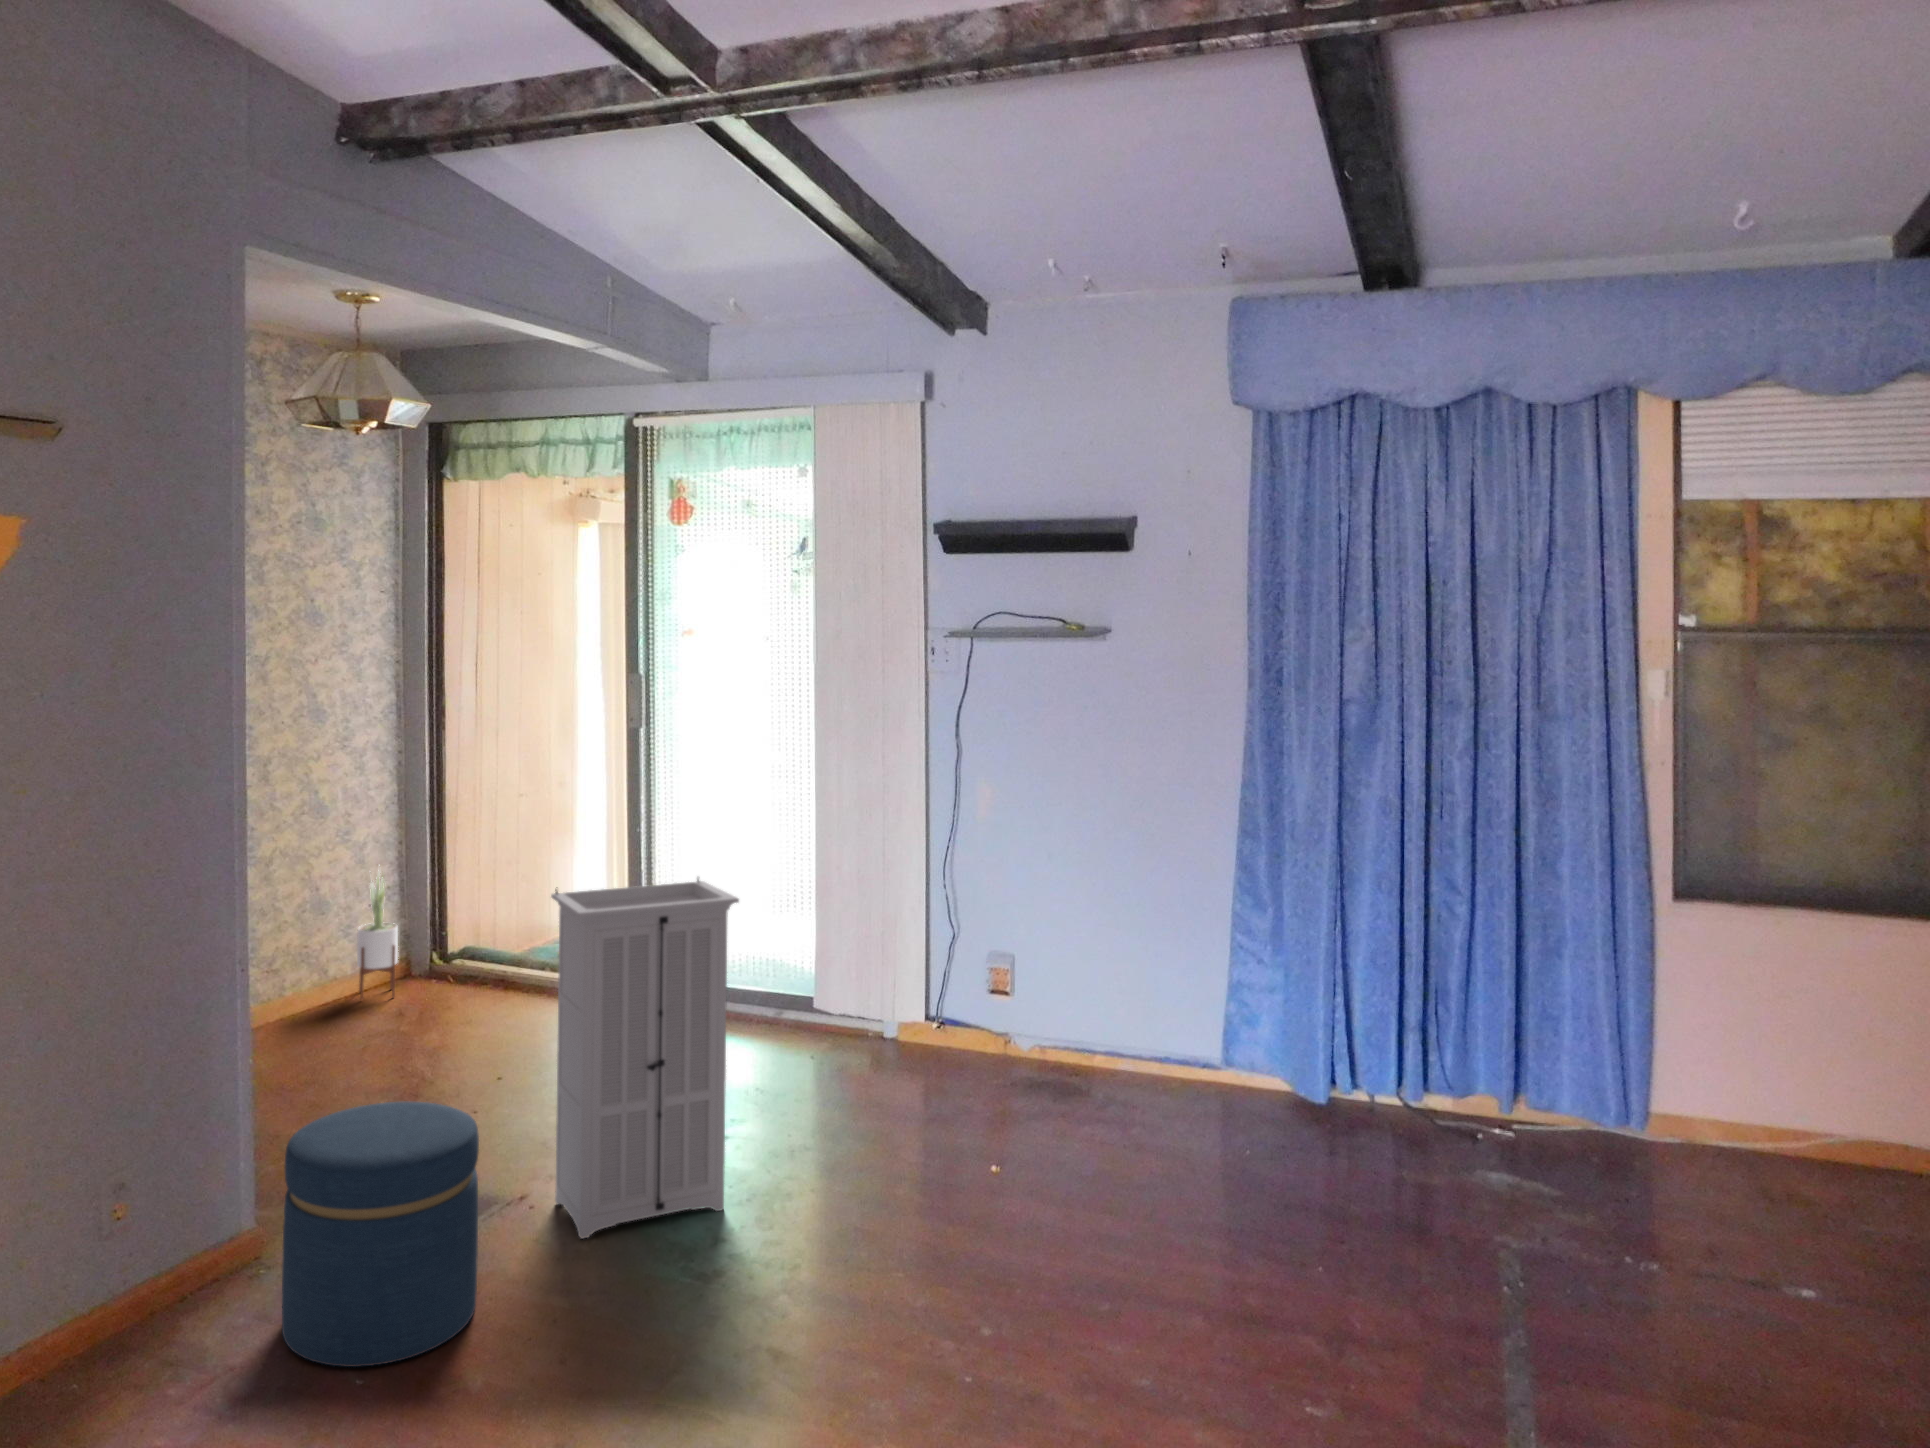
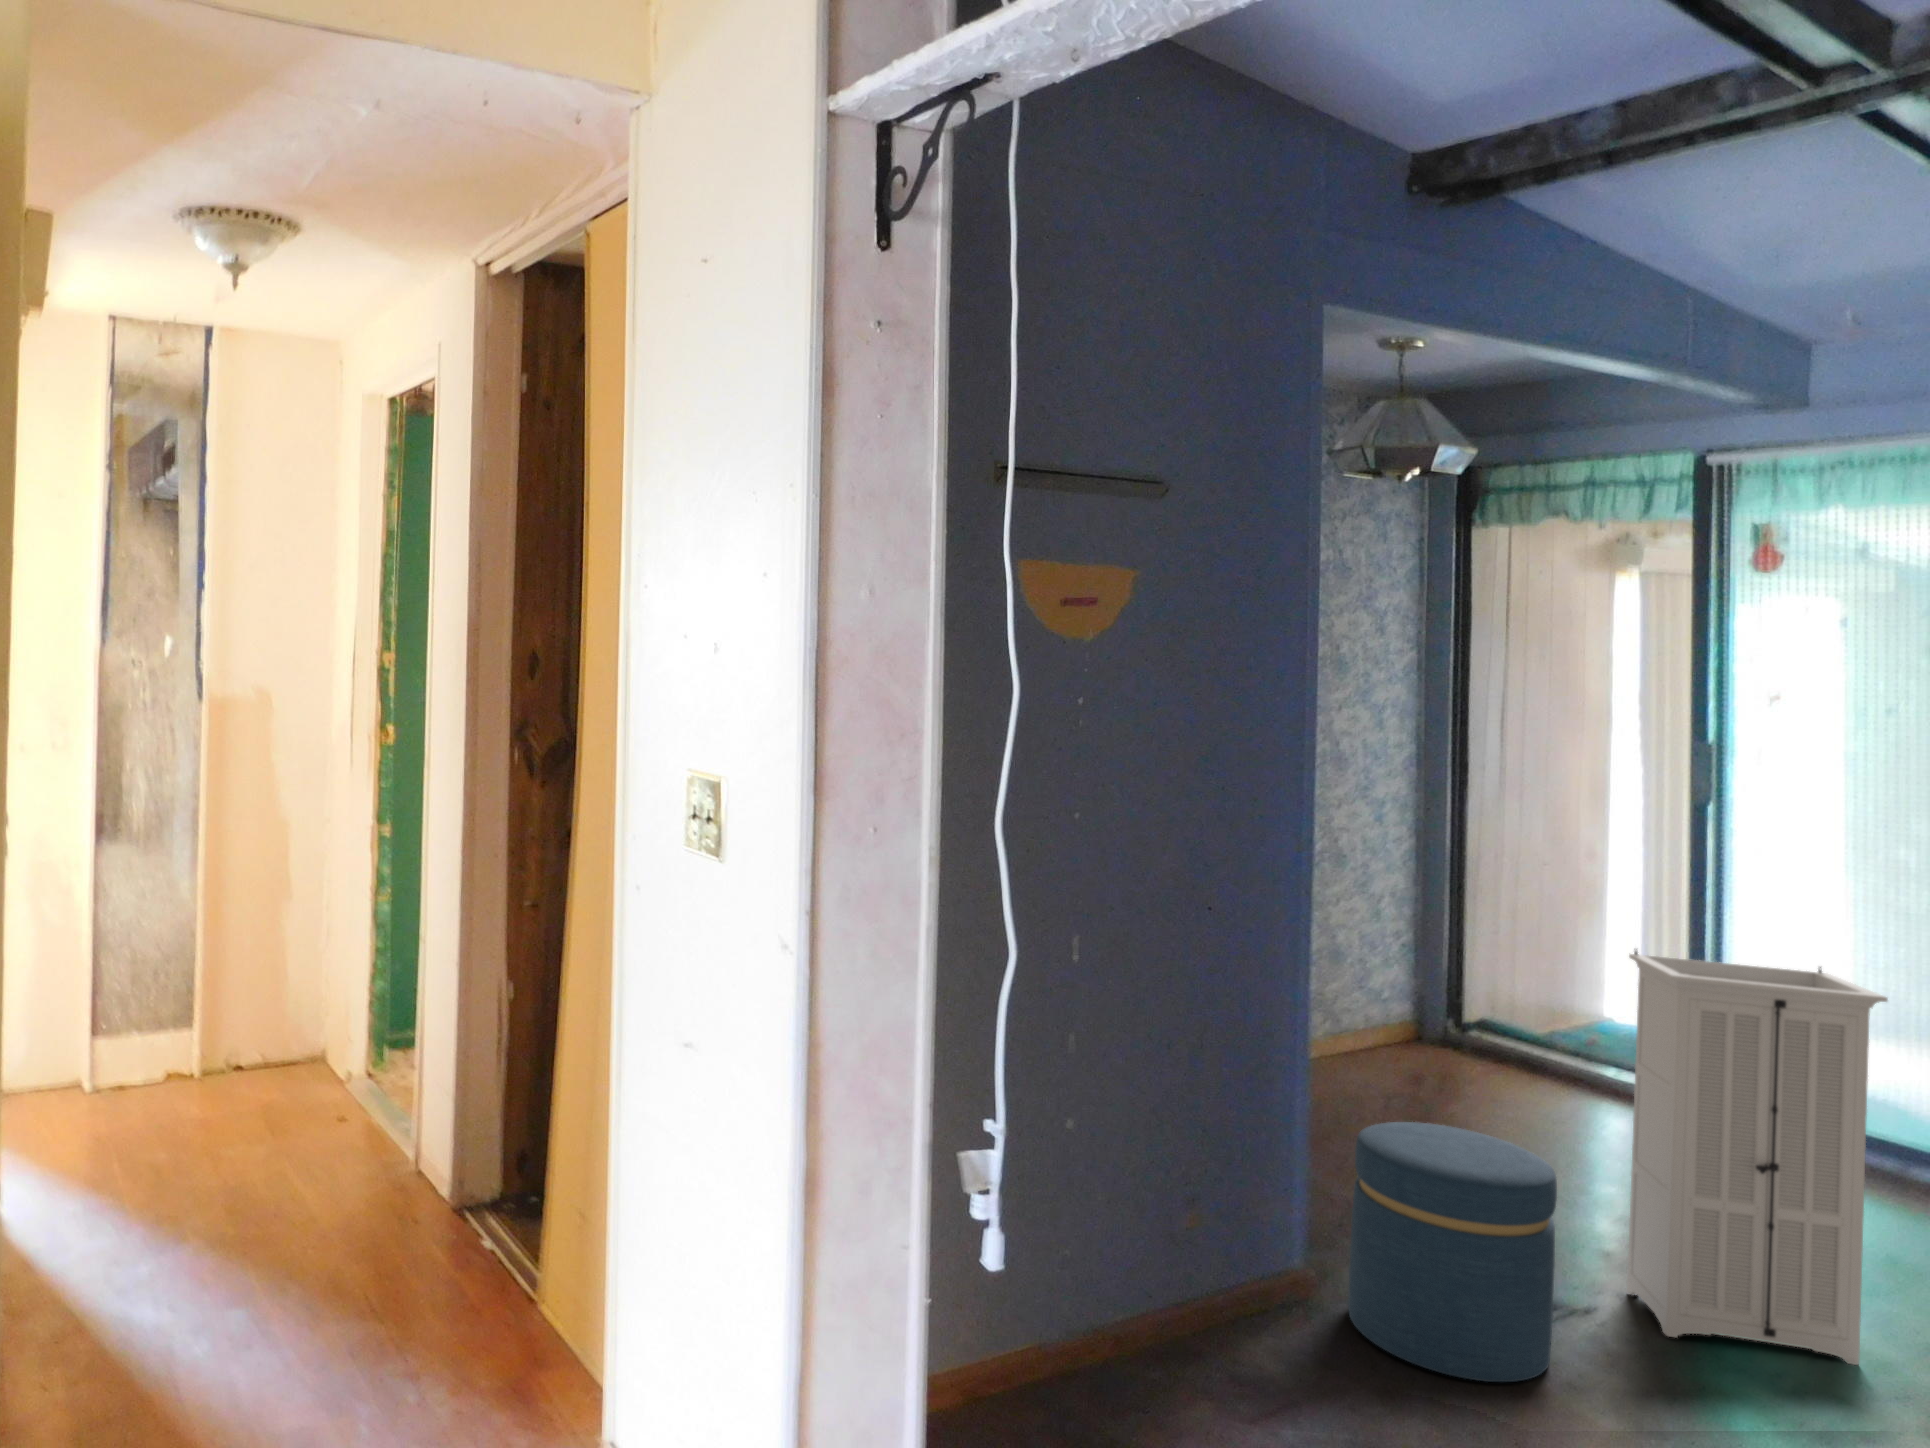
potted plant: present [357,870,398,1000] -> none [1365,913,1408,1052]

